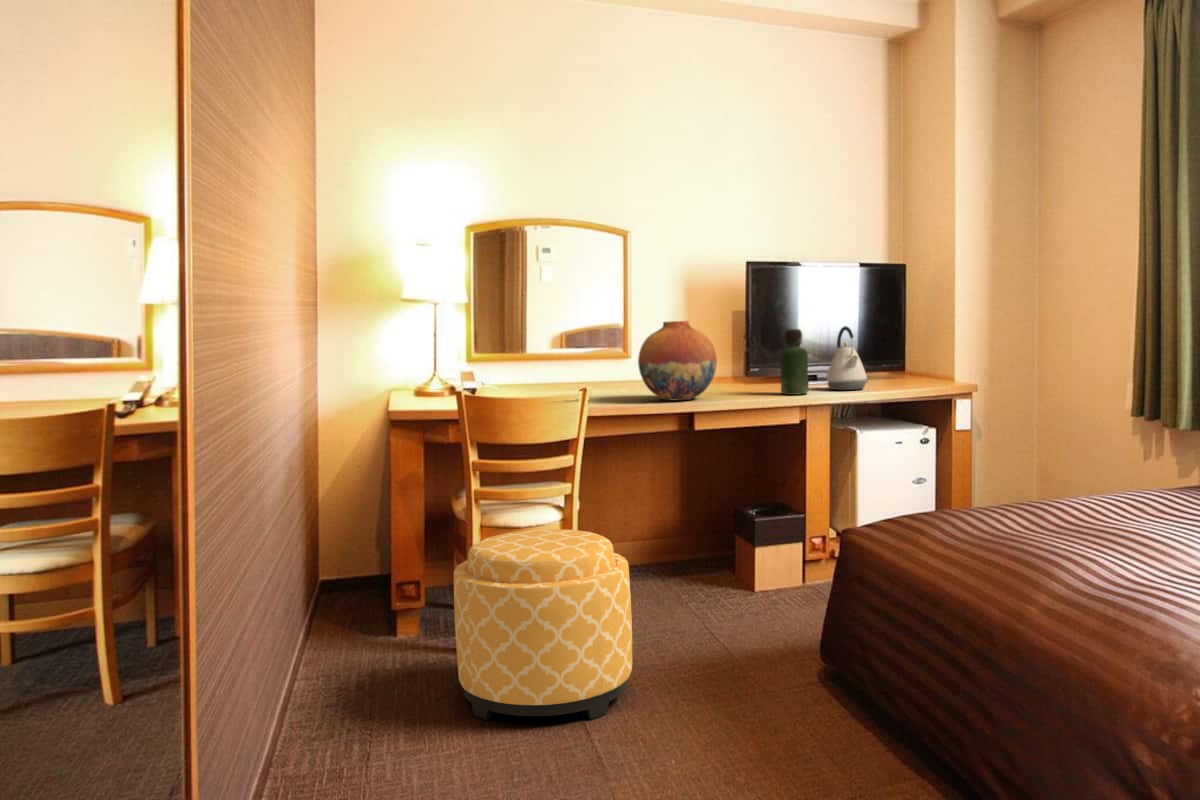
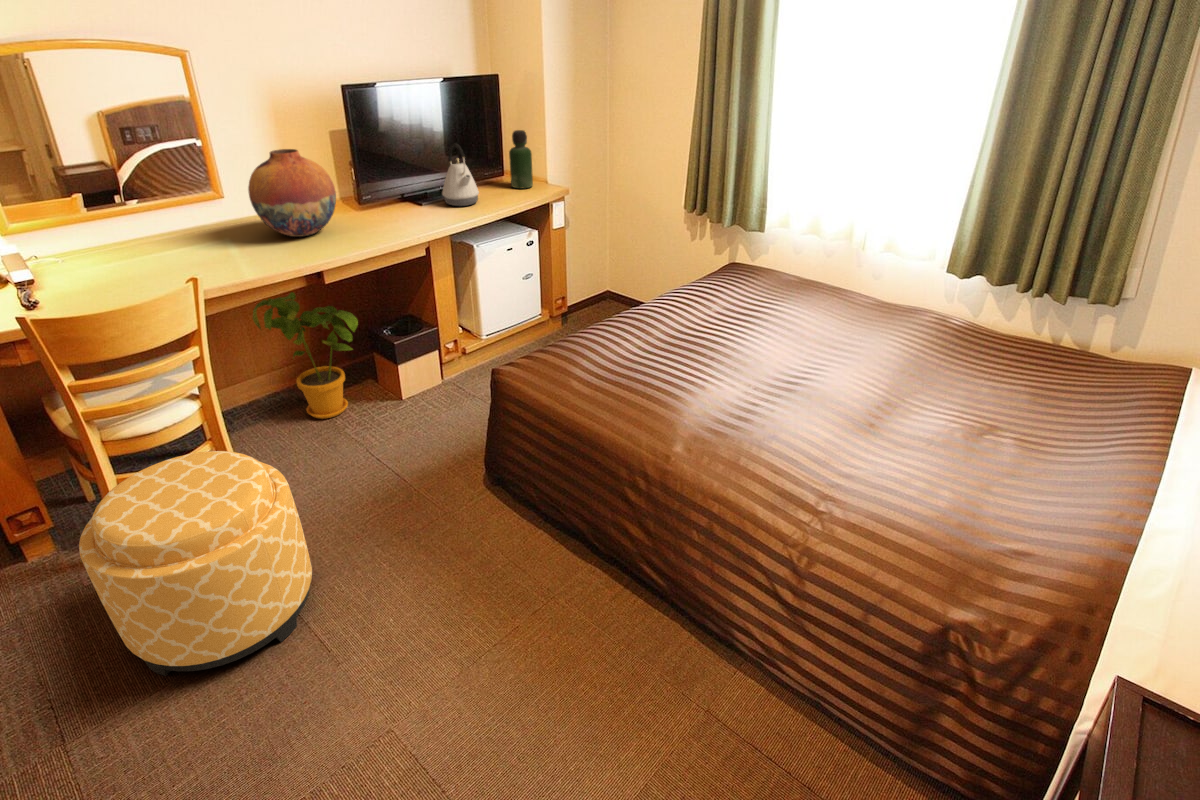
bottle: present [780,329,808,395] -> present [509,130,533,188]
house plant: none [618,447,718,595] -> present [253,292,358,419]

